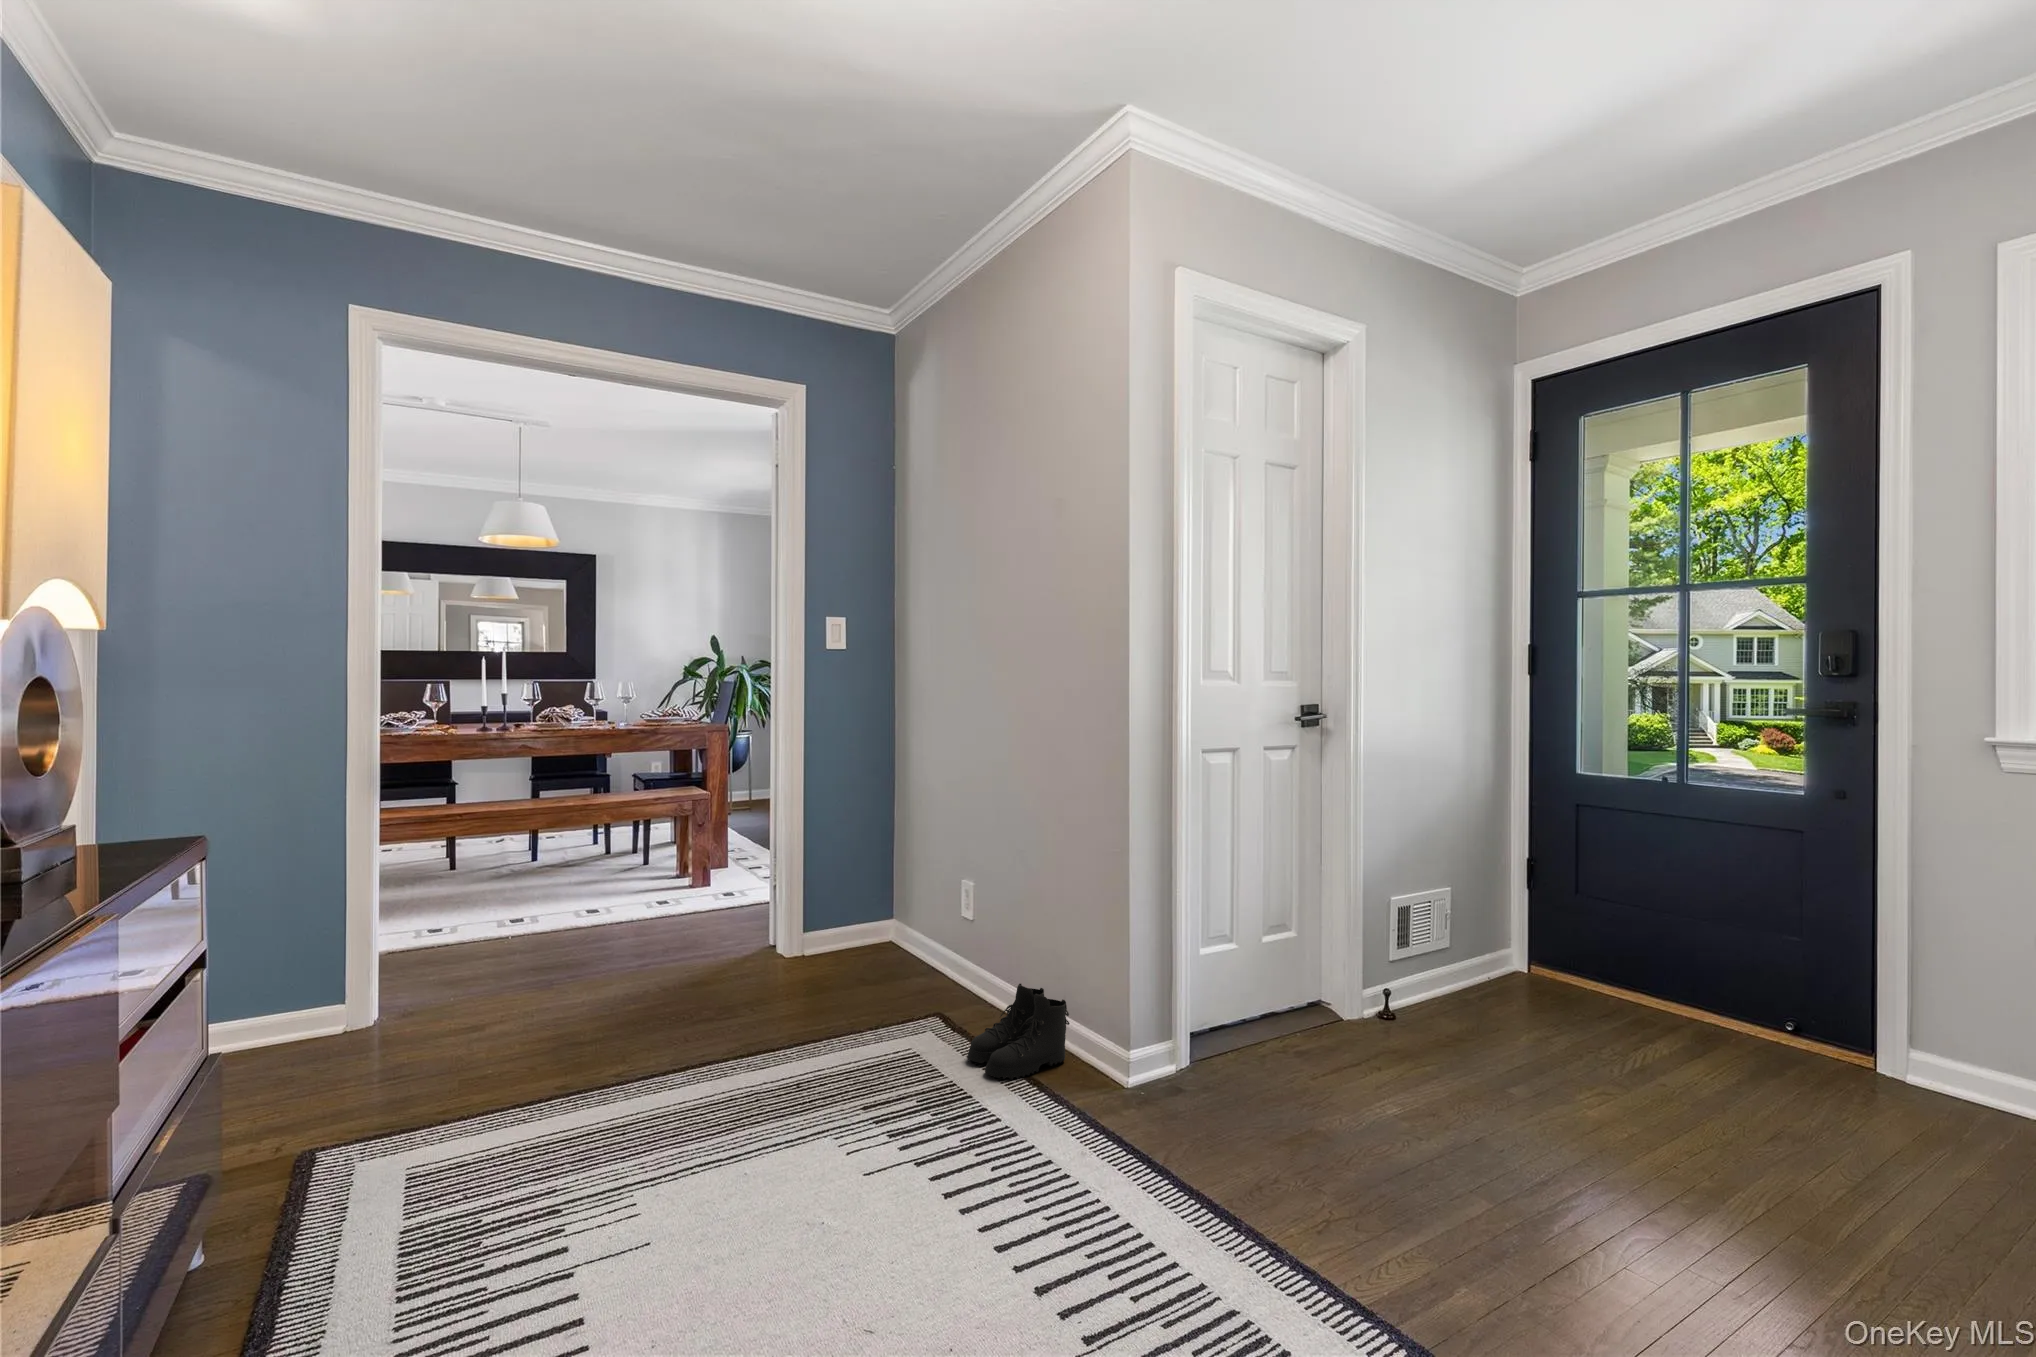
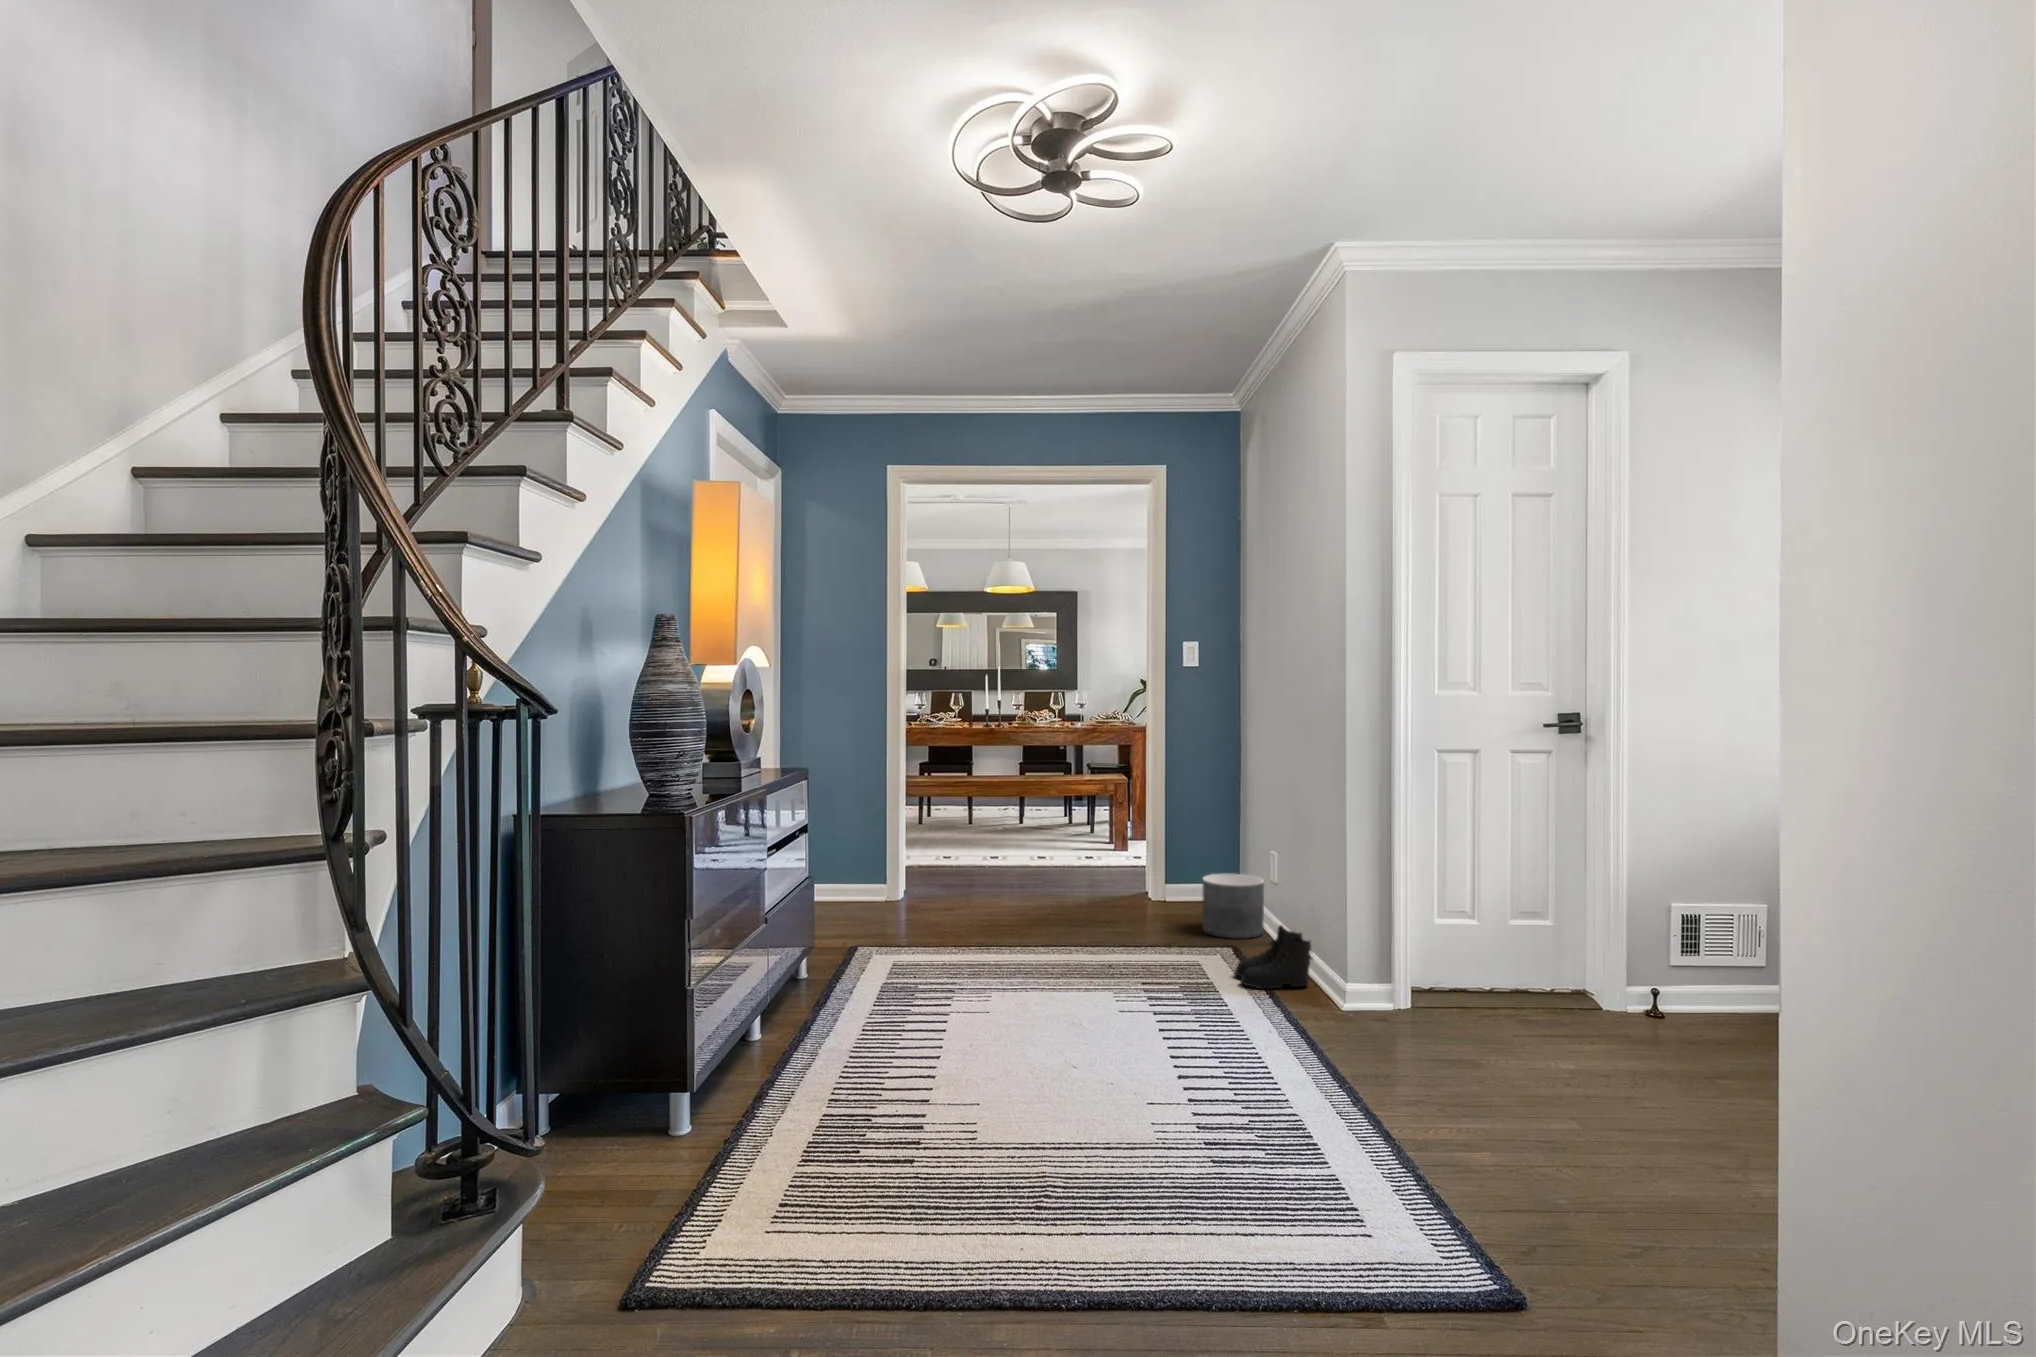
planter: none [873,912,948,998] -> present [1202,874,1264,939]

